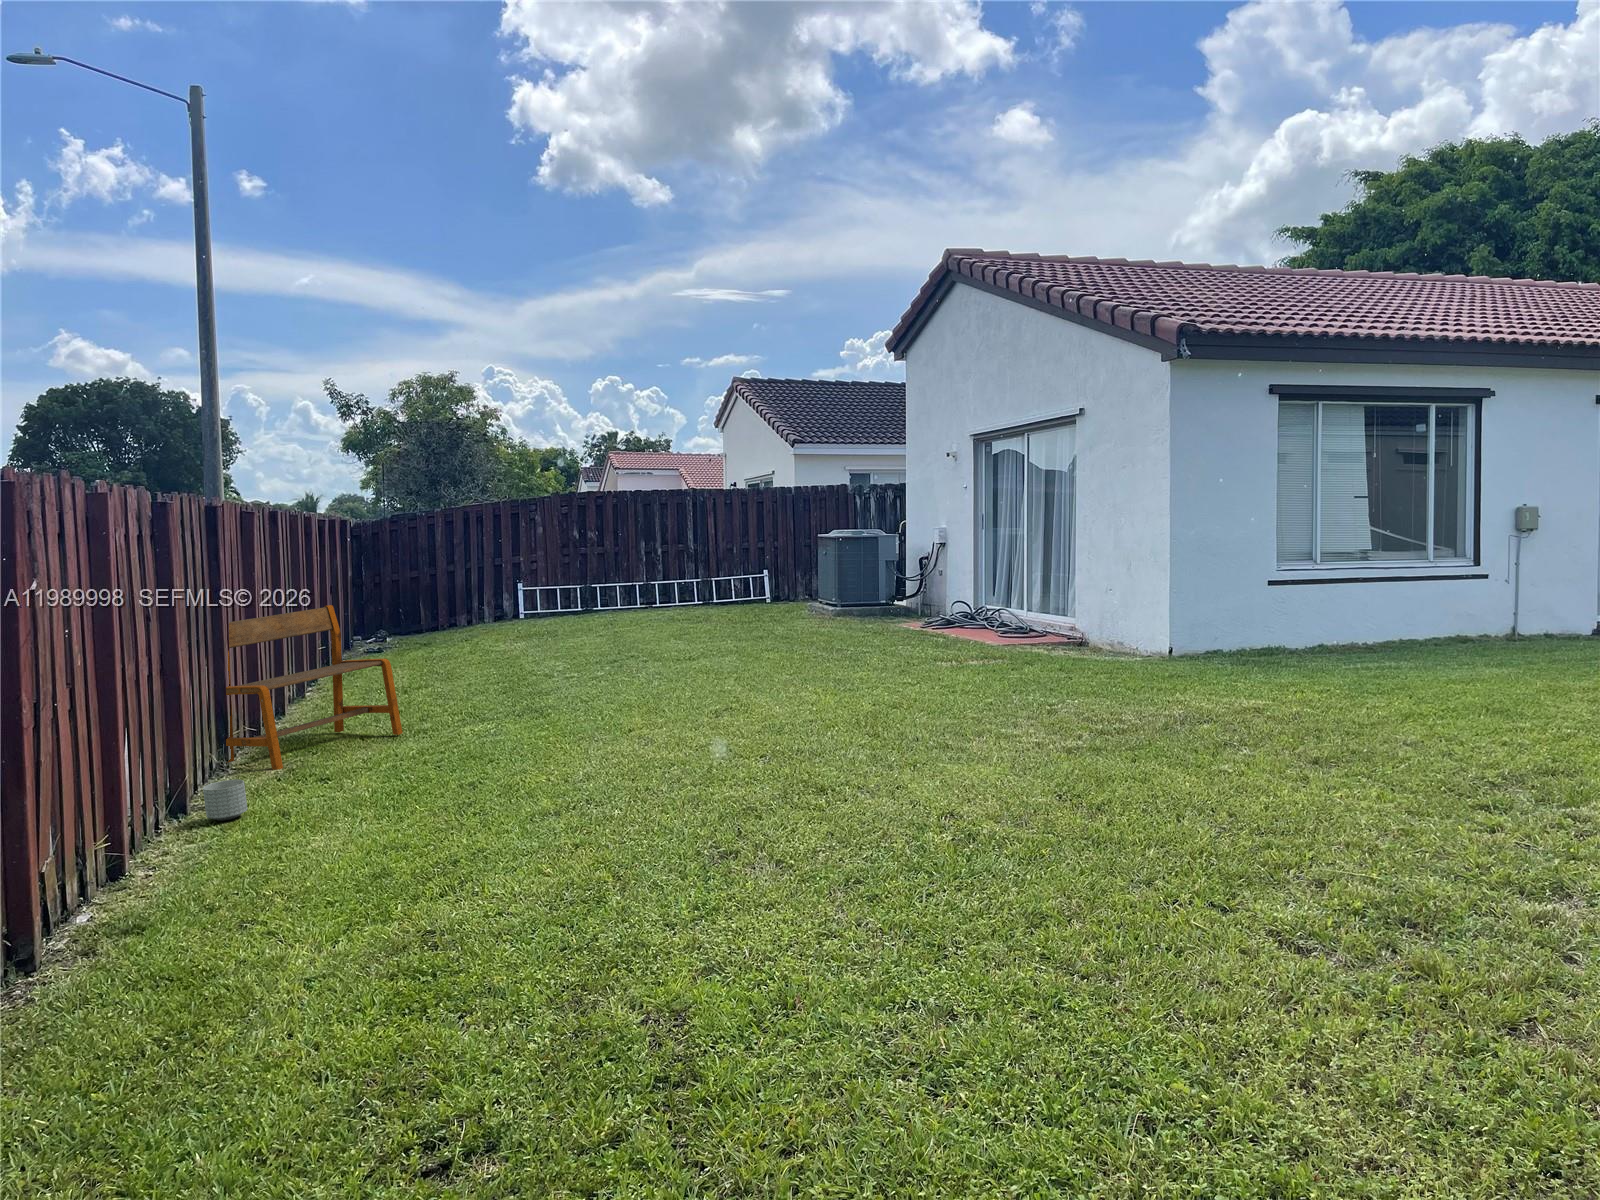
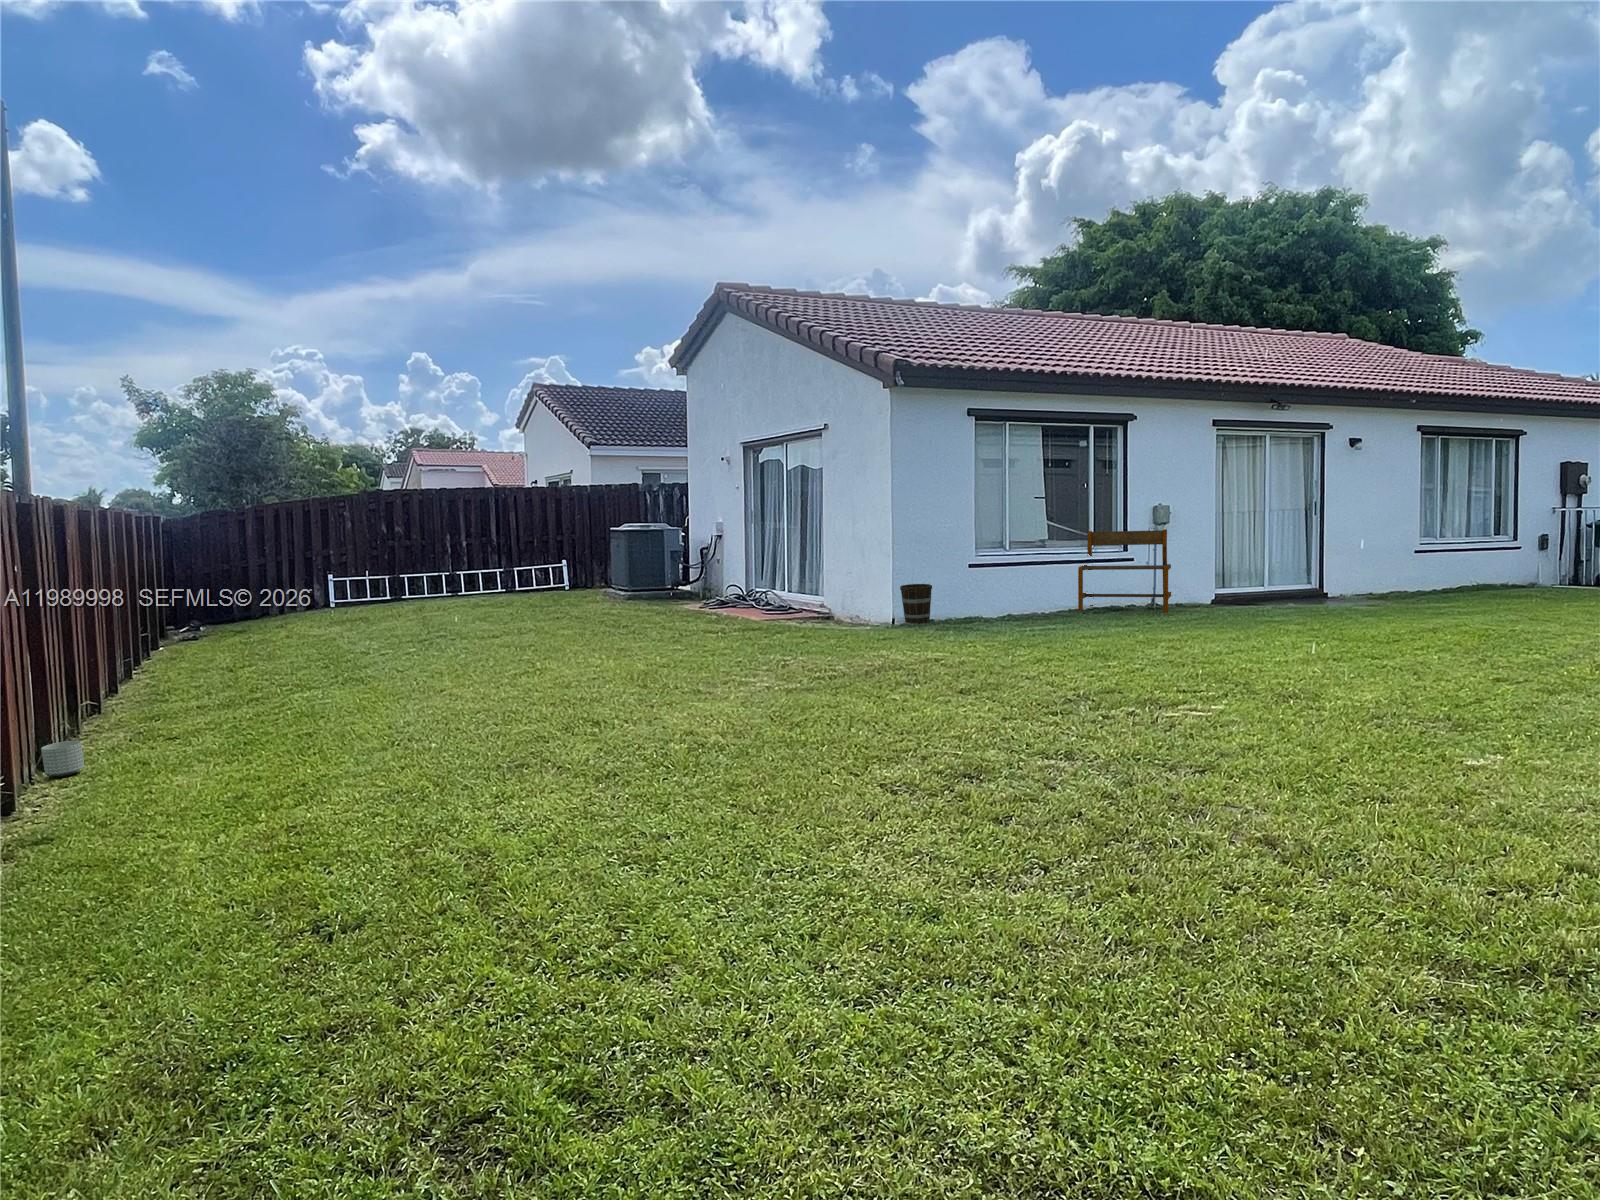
bench: present [226,605,403,770] -> present [1078,529,1171,613]
bucket: none [1178,605,1221,655] -> present [900,584,932,623]

